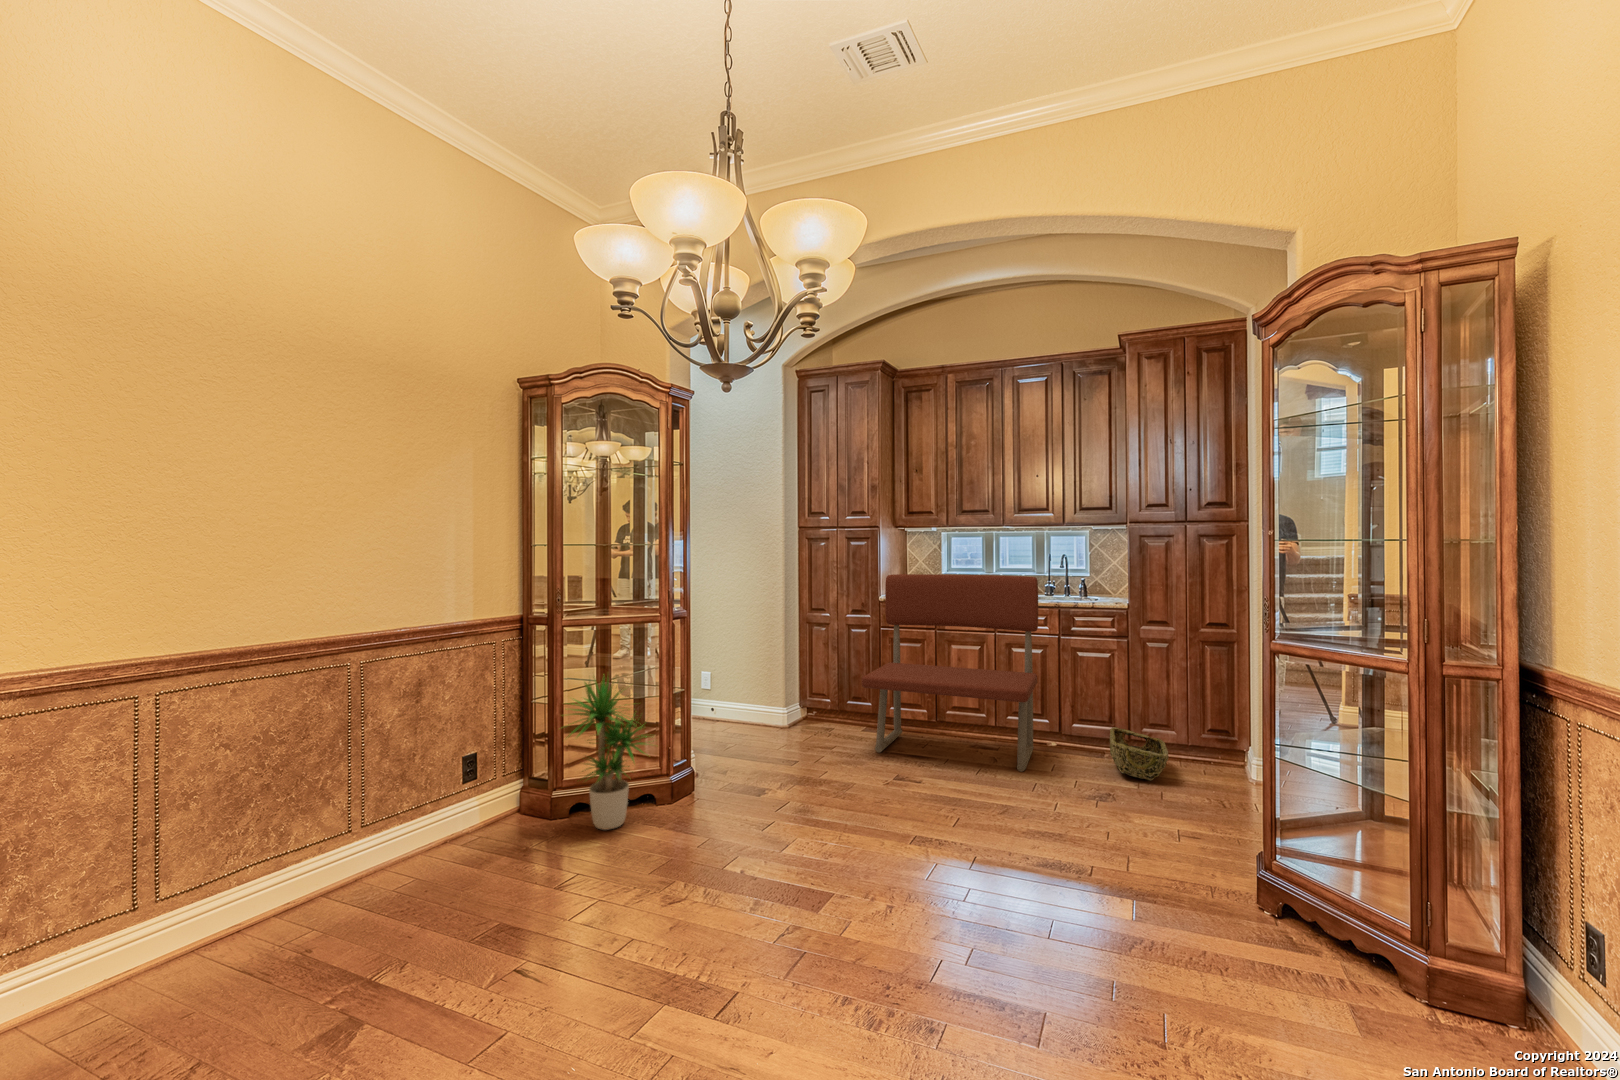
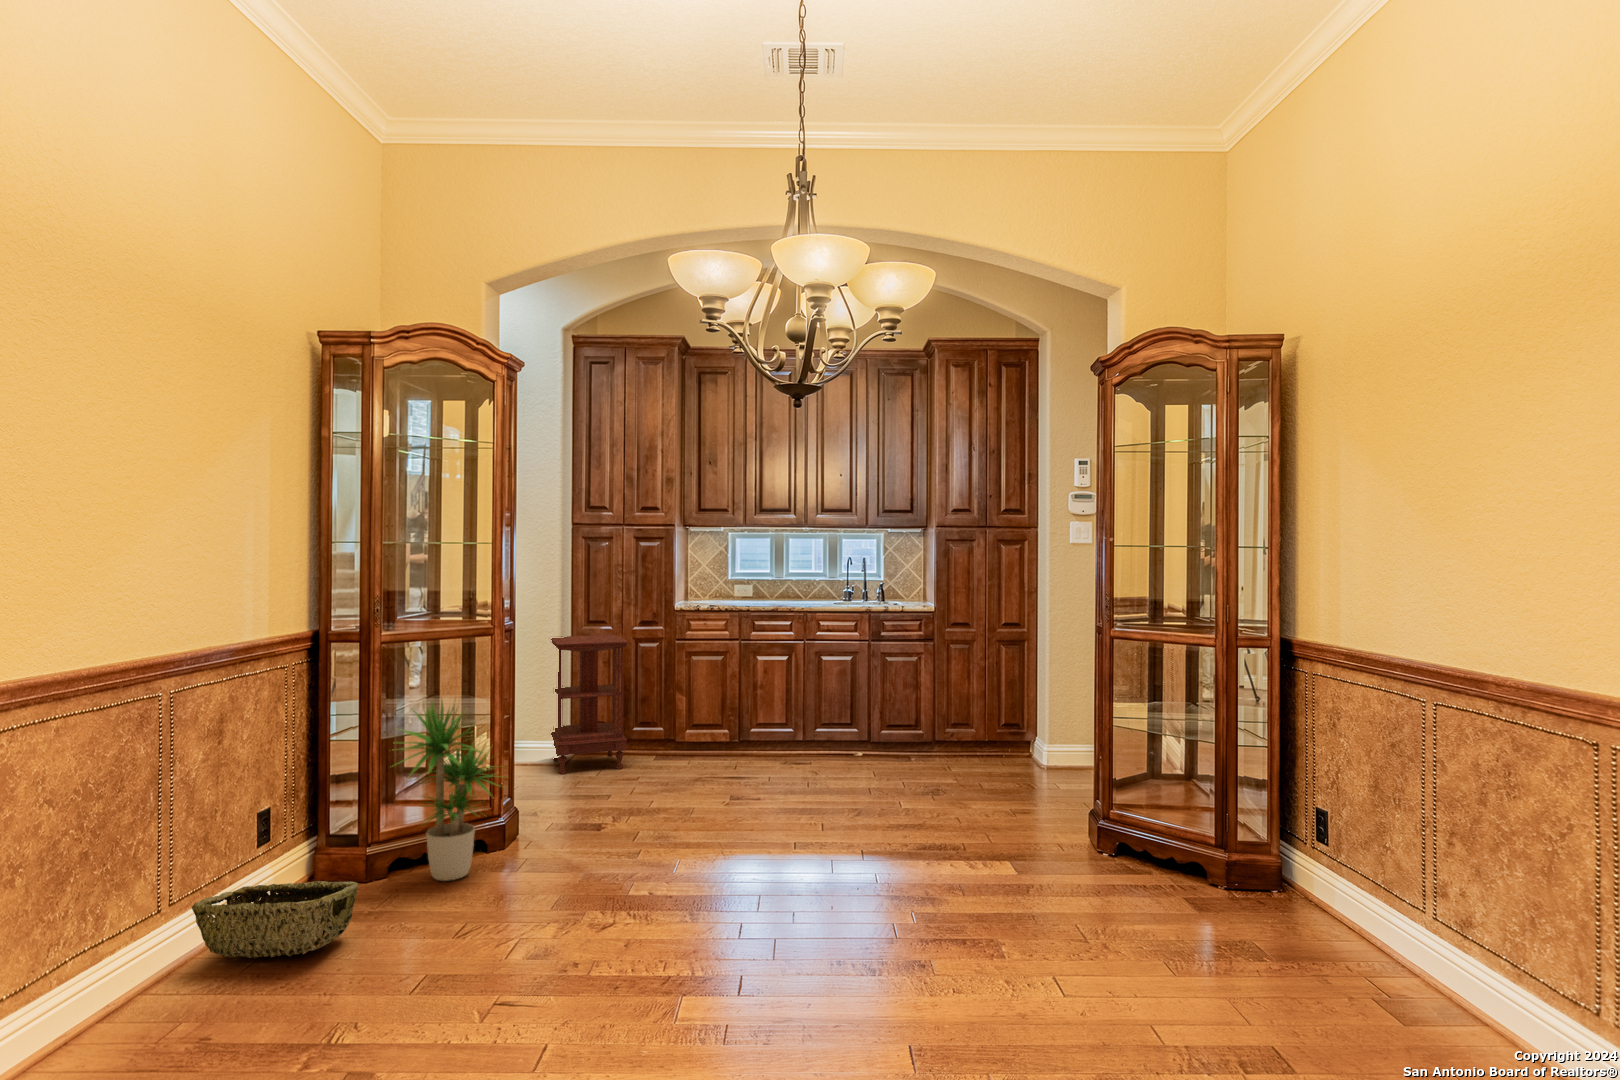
bench: present [862,574,1038,772] -> none [681,580,857,777]
side table: none [771,620,833,737] -> present [551,635,628,775]
woven basket: present [1110,727,1169,781] -> present [192,881,359,958]

